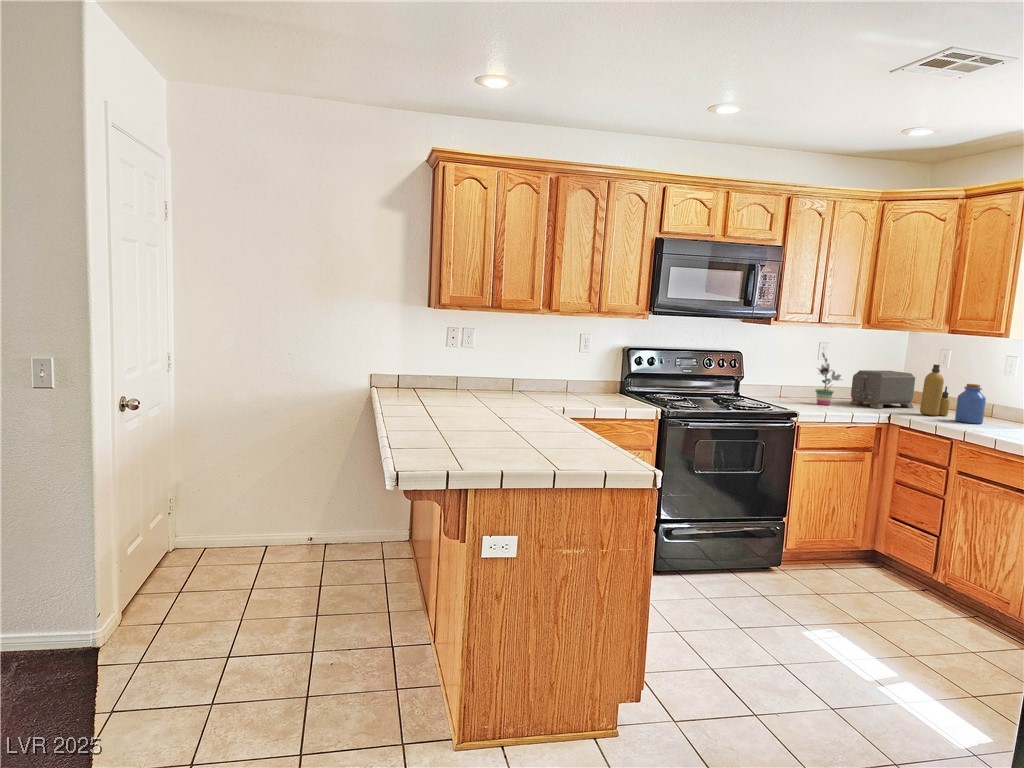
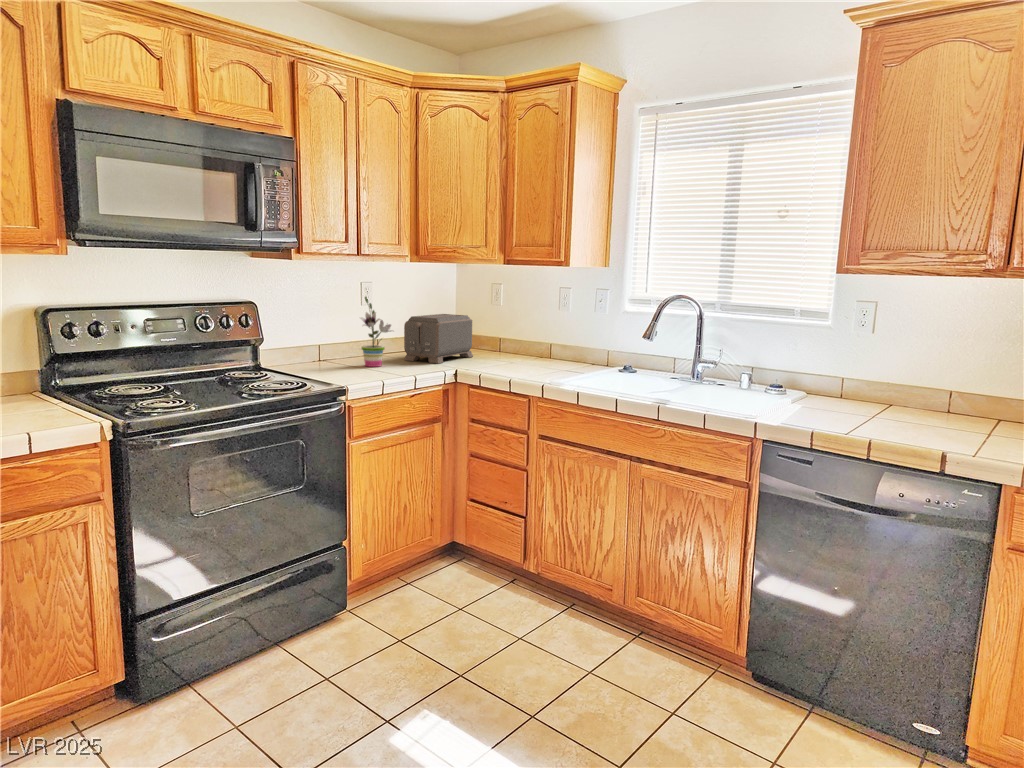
bottle: present [920,365,950,416] -> none [485,303,514,366]
jar: present [955,384,986,424] -> none [524,324,553,371]

